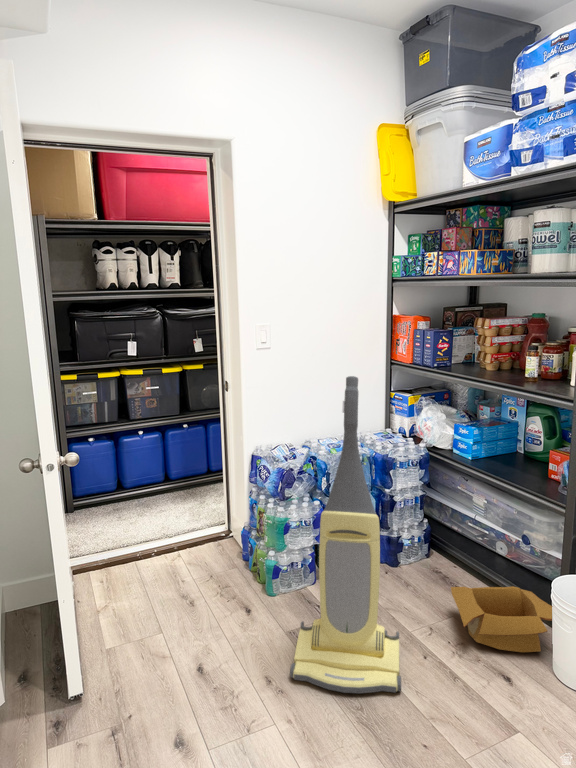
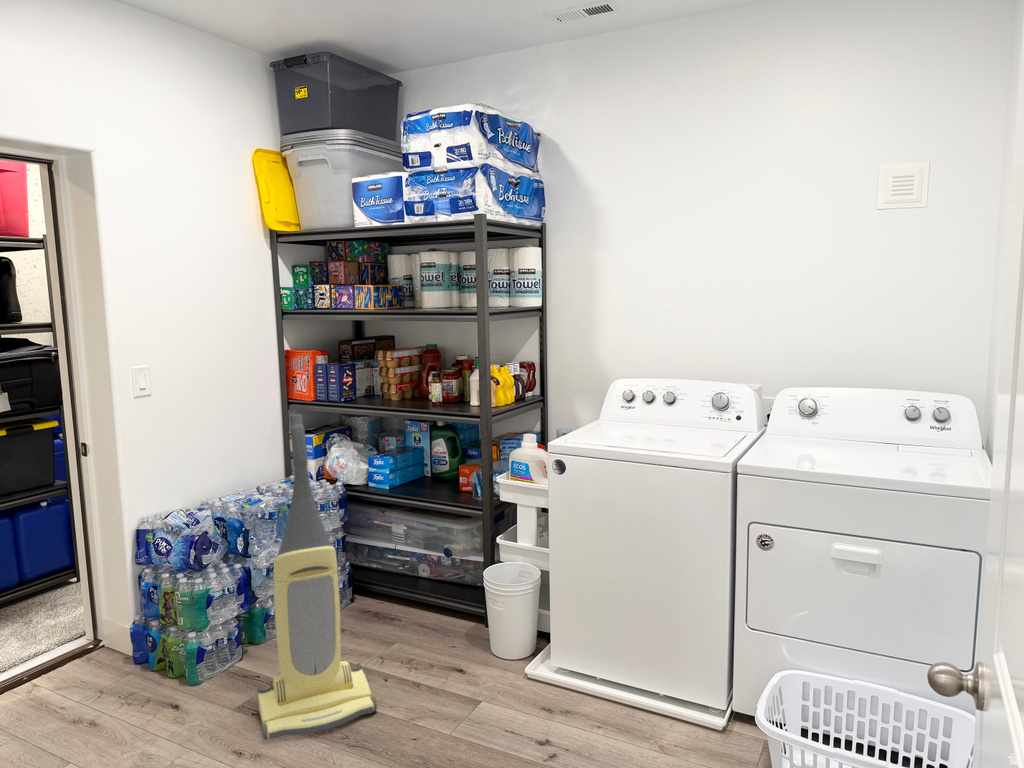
cardboard box: present [451,586,553,652] -> none [392,598,489,652]

